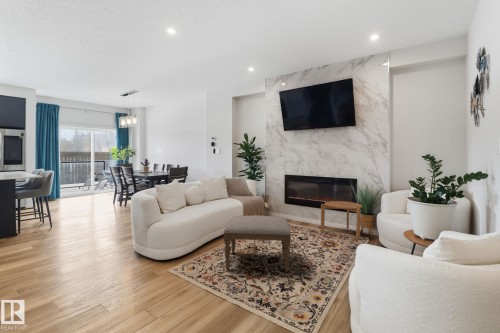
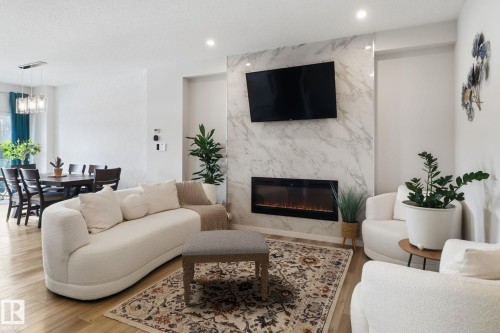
side table: present [321,201,362,240] -> none [297,208,345,253]

